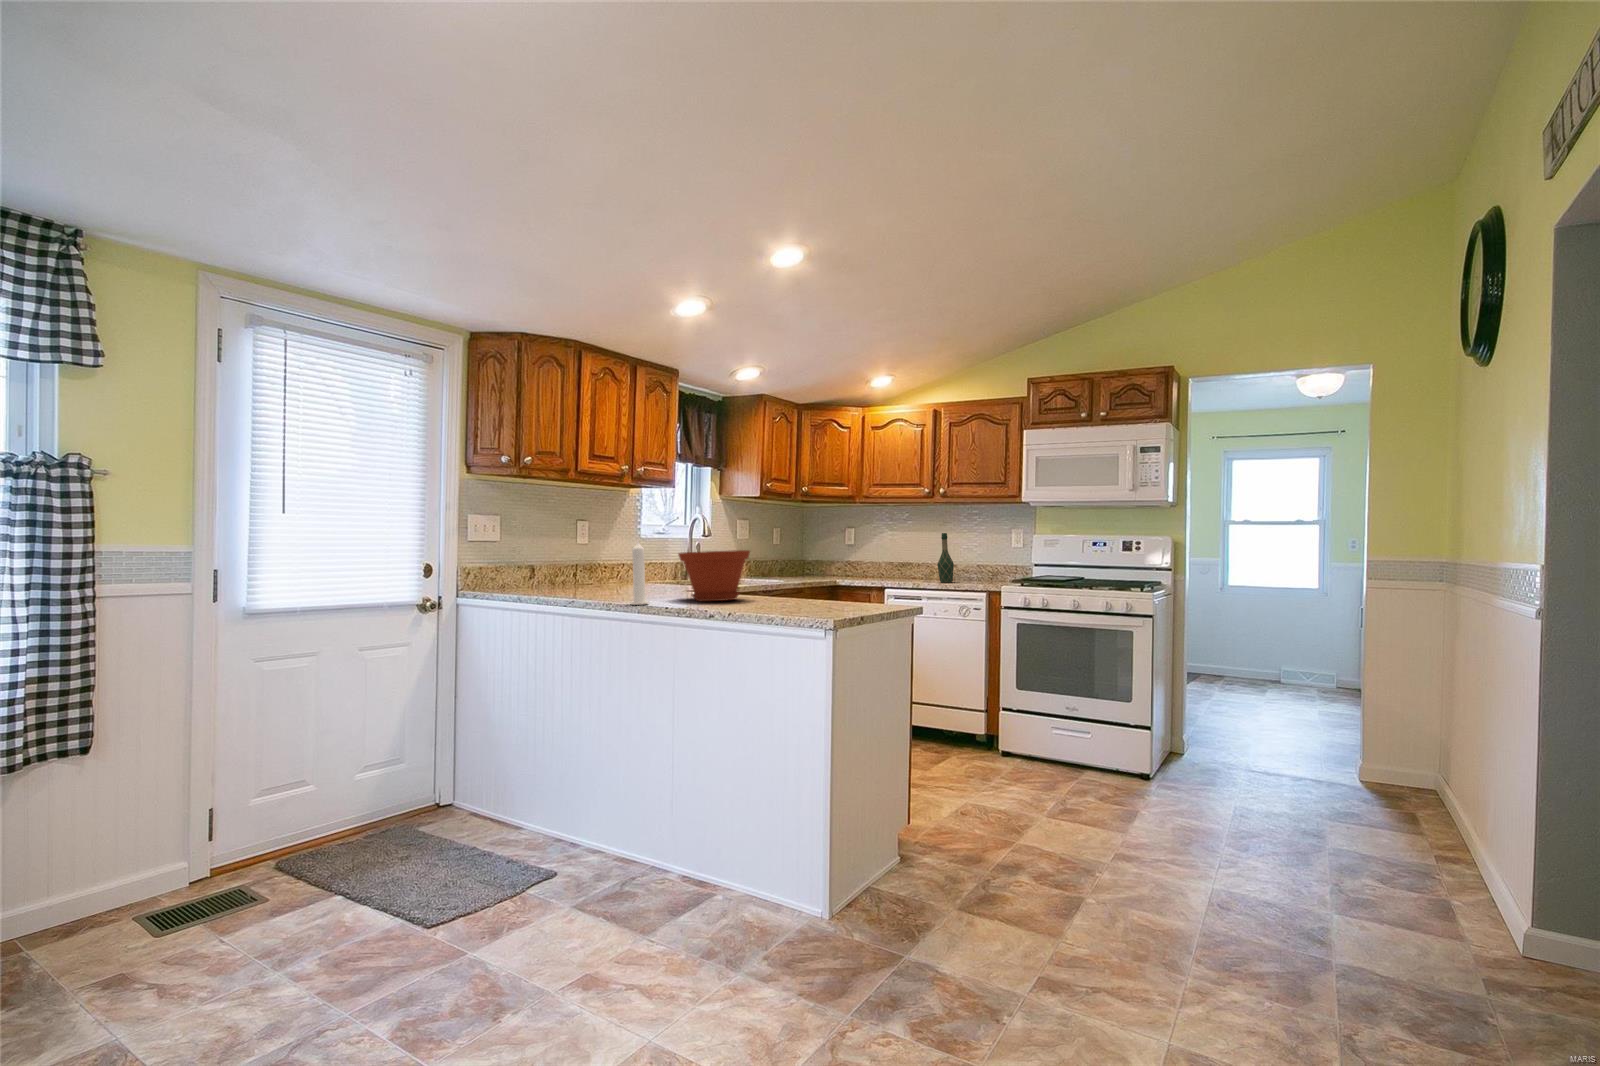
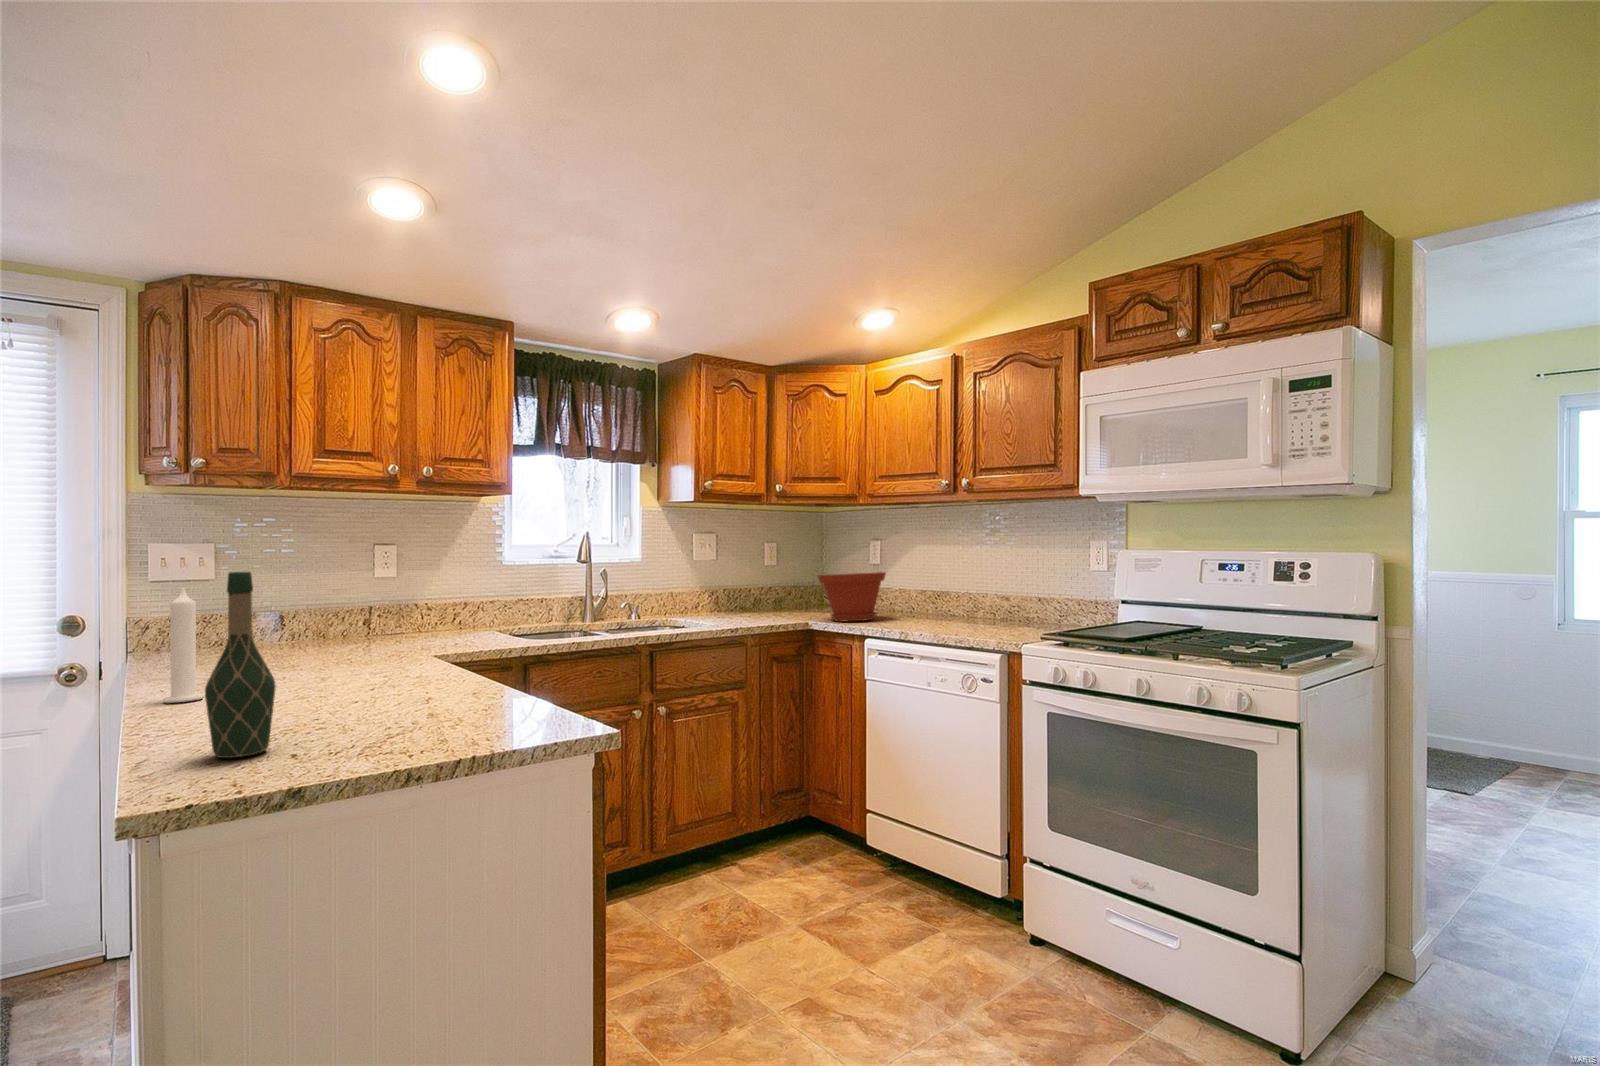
wine bottle: present [938,533,954,583] -> present [205,572,276,758]
plant pot: present [678,550,750,601] -> present [818,572,886,621]

